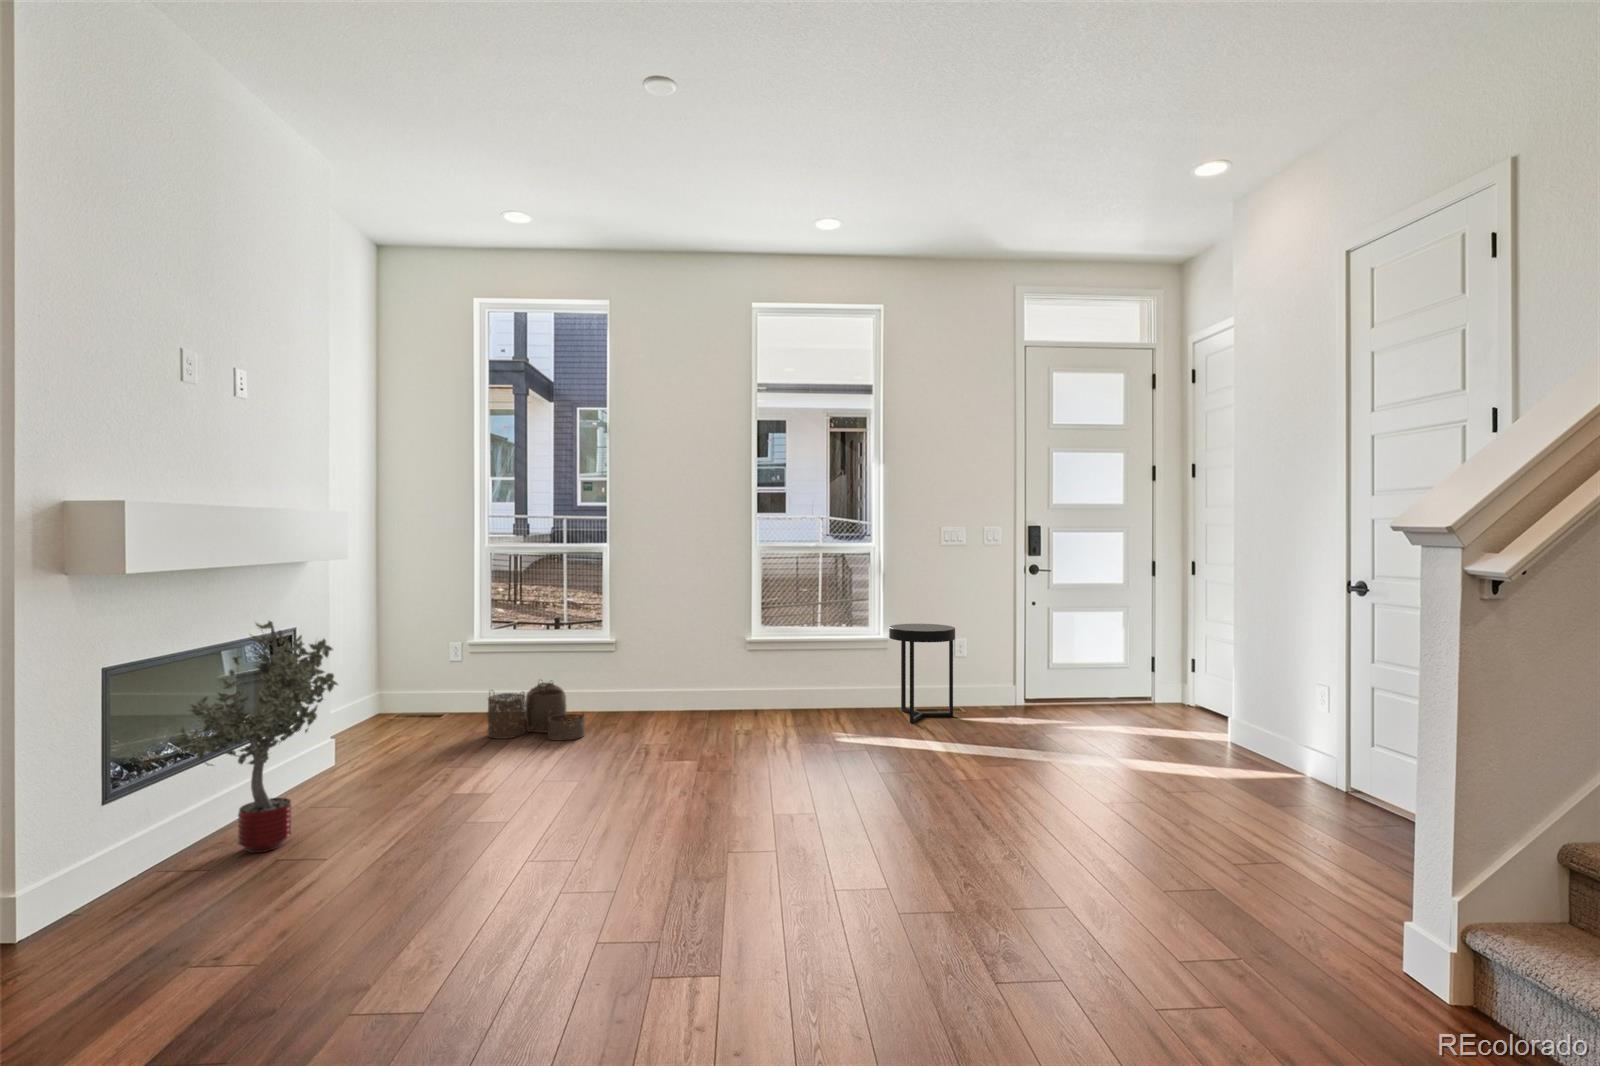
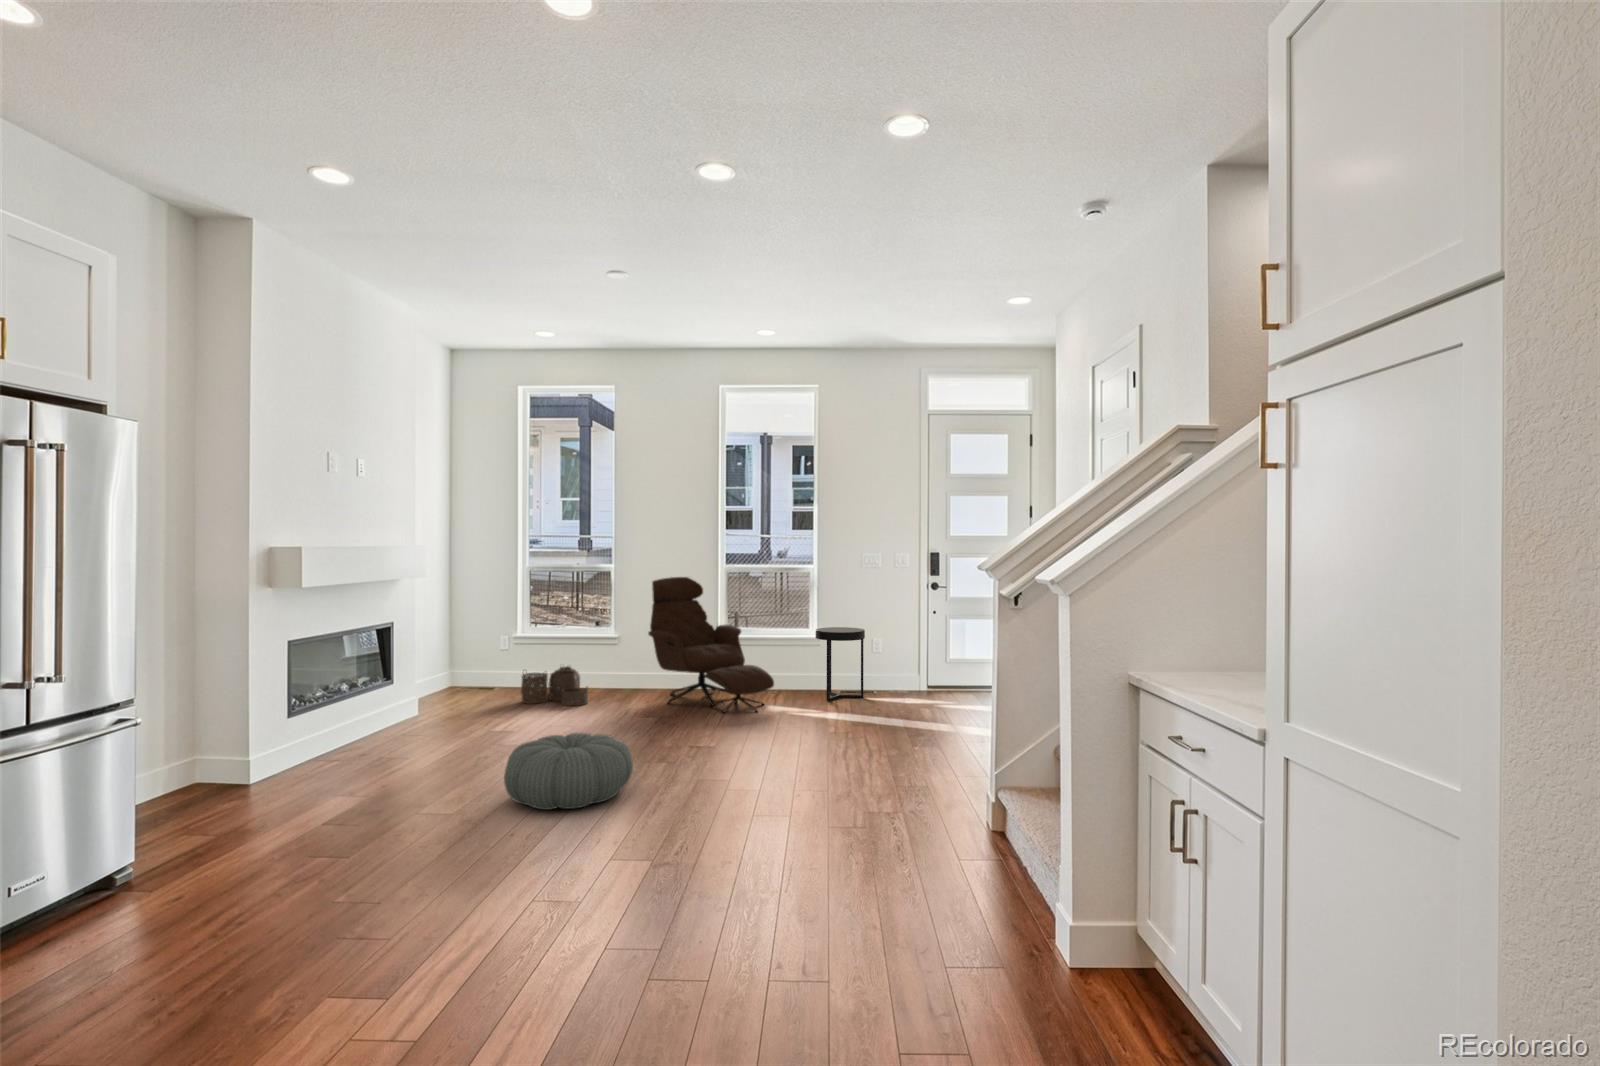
lounge chair: none [666,559,848,747] -> present [648,577,774,713]
potted tree: present [173,621,338,853] -> none [322,616,418,756]
pouf: none [520,817,743,983] -> present [504,733,633,810]

